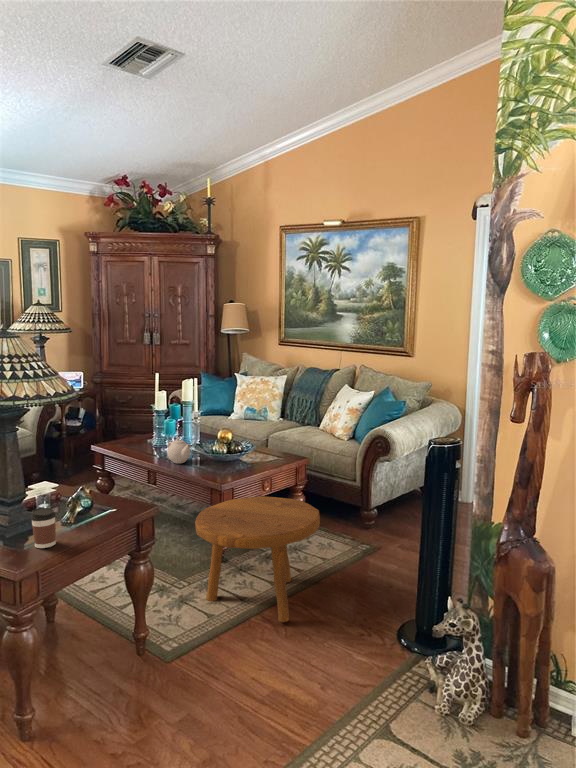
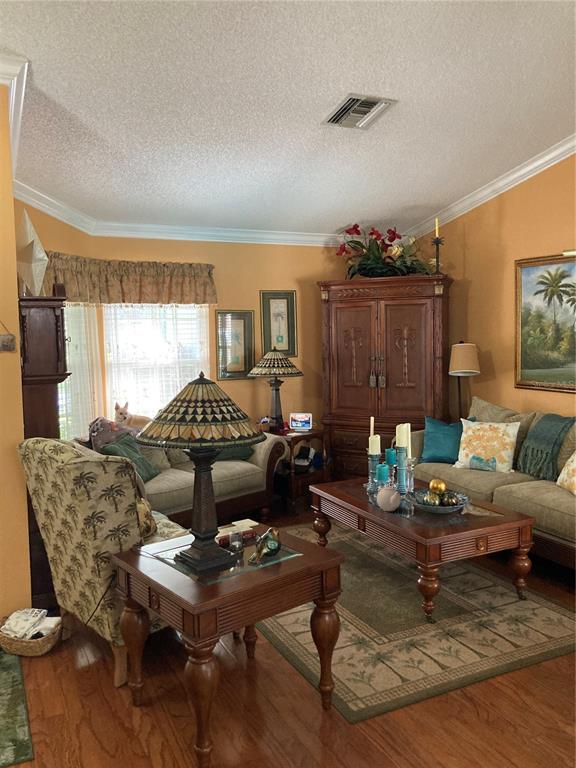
footstool: present [195,496,320,622] -> none [392,555,535,705]
coffee cup: present [31,508,56,548] -> none [218,546,240,585]

